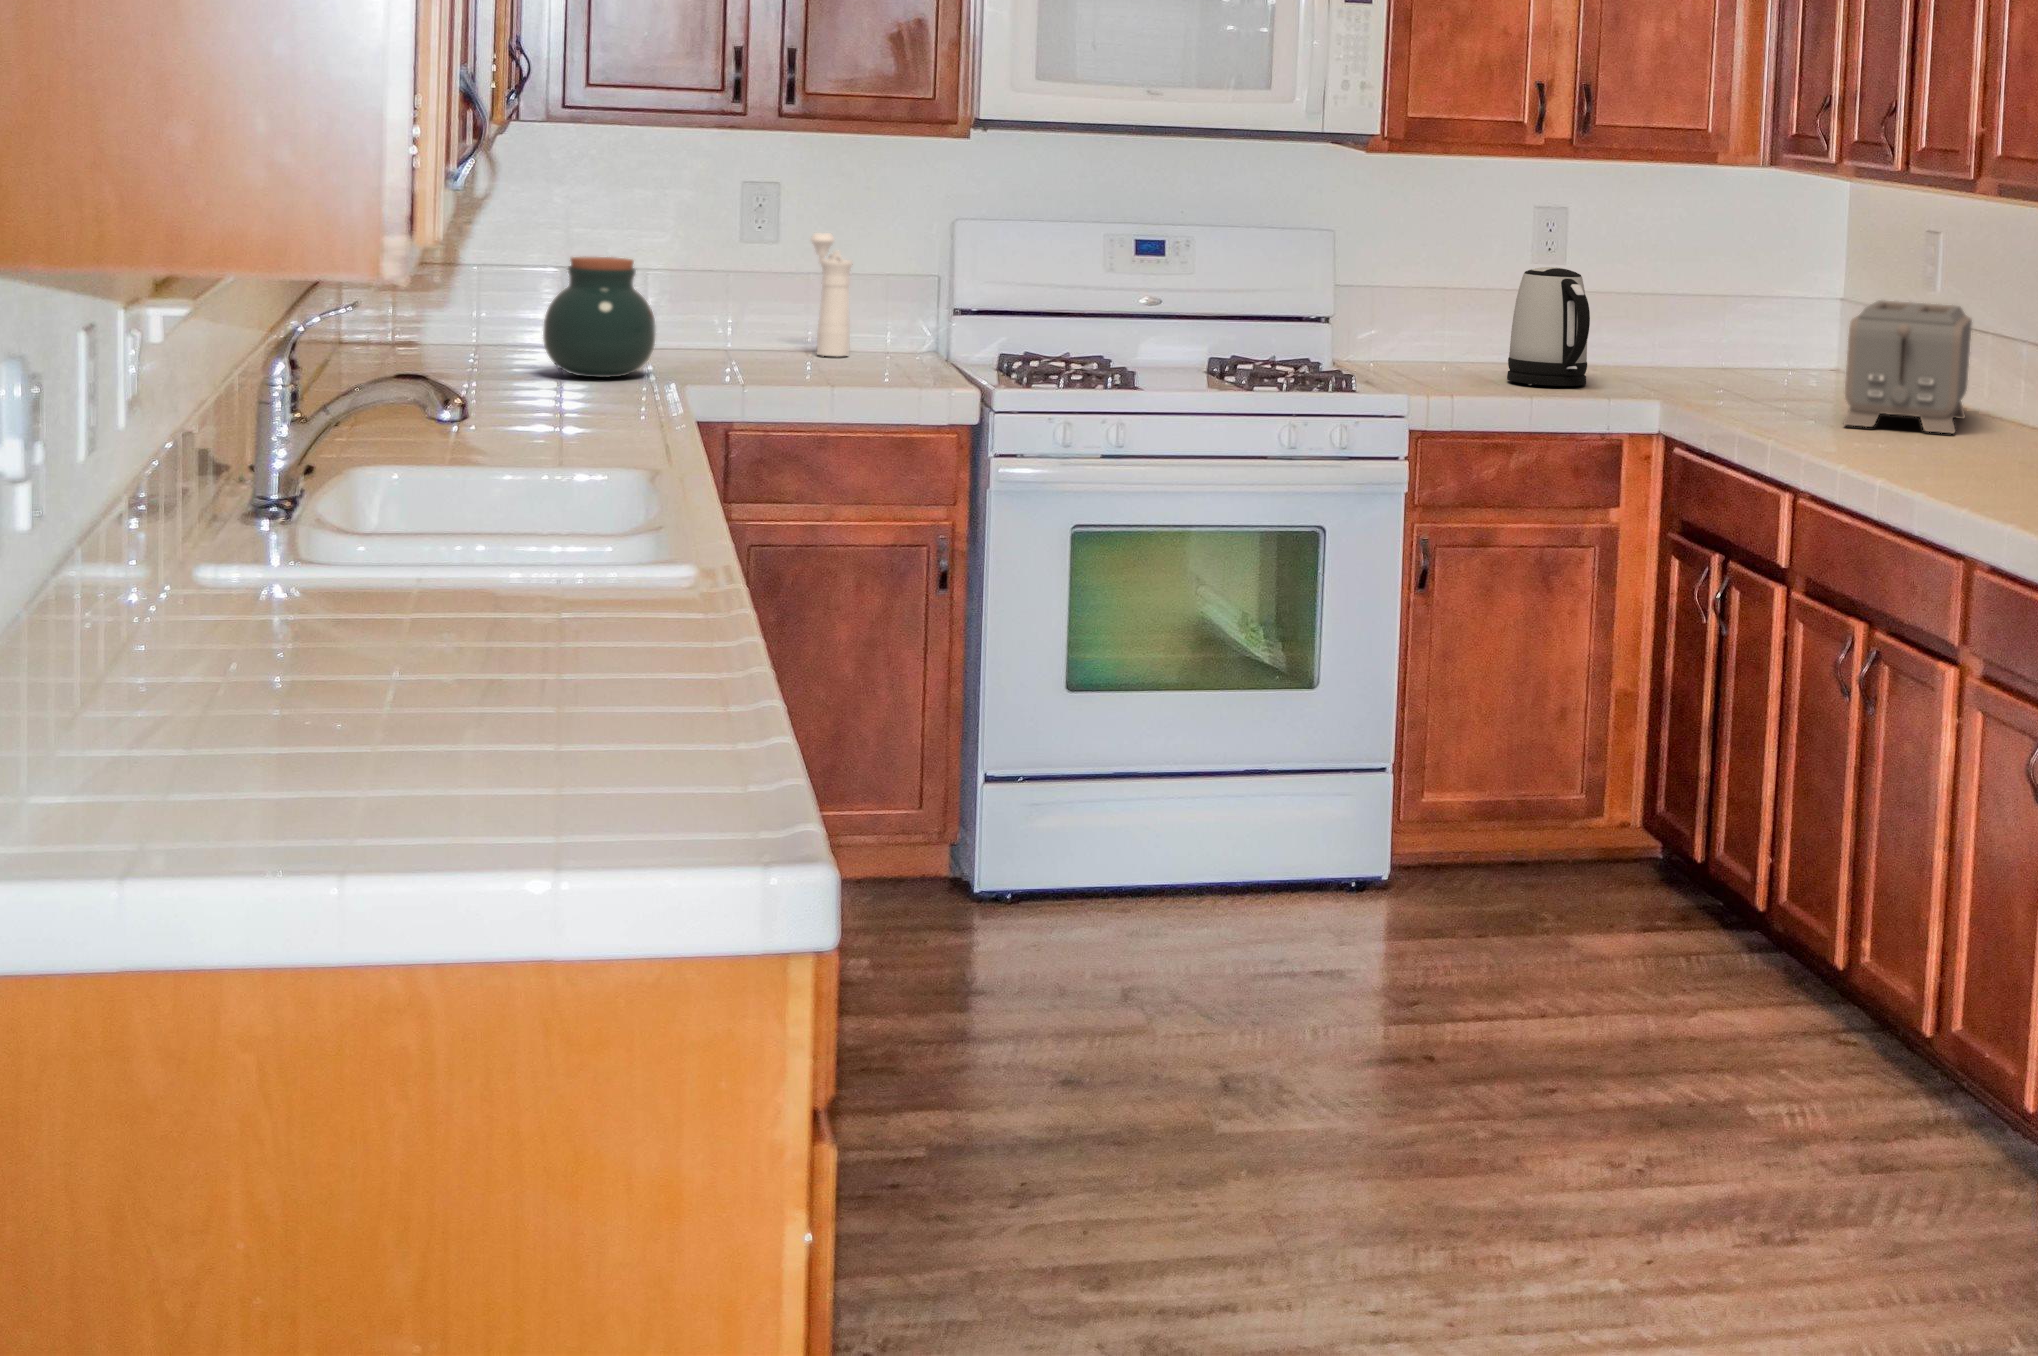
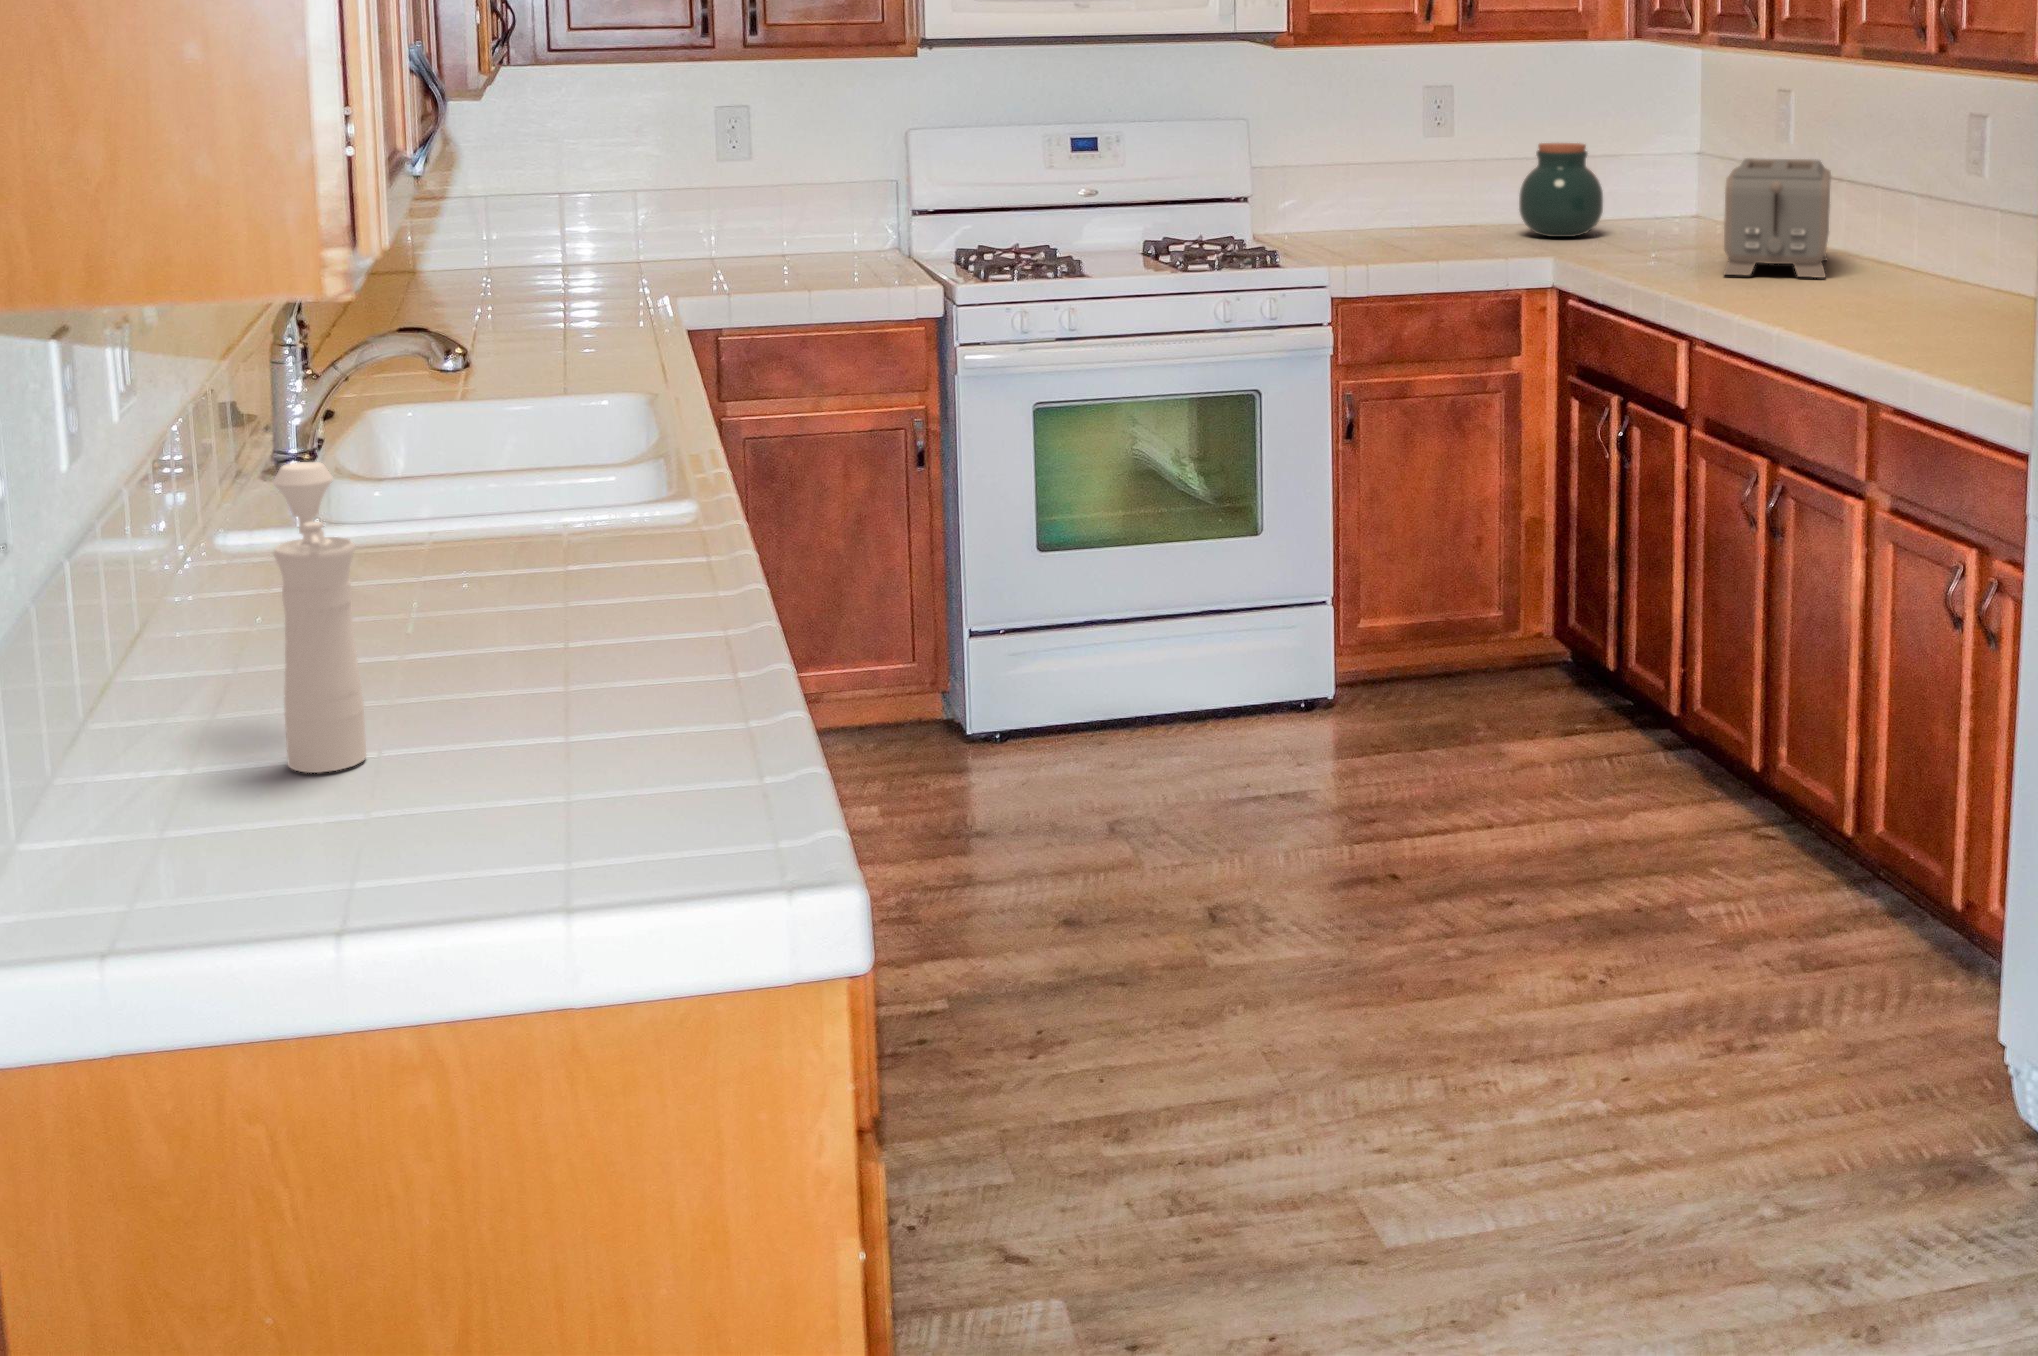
pepper mill: present [811,233,853,357] -> present [273,462,366,773]
jar: present [543,257,656,377] -> present [1519,143,1603,237]
kettle: present [1507,267,1590,386] -> none [1411,144,1484,251]

